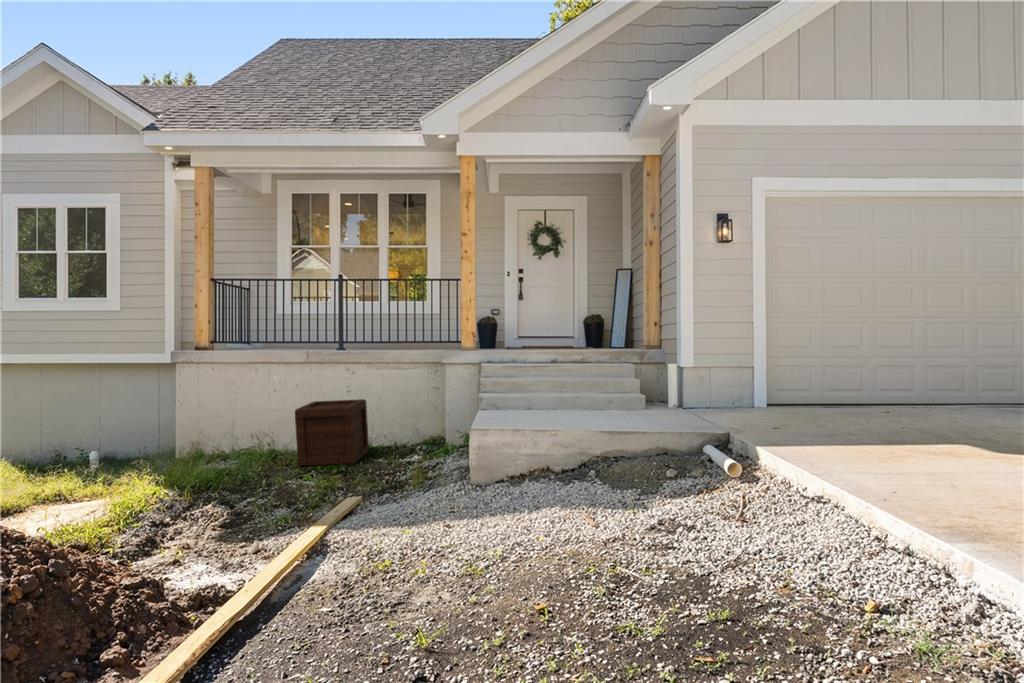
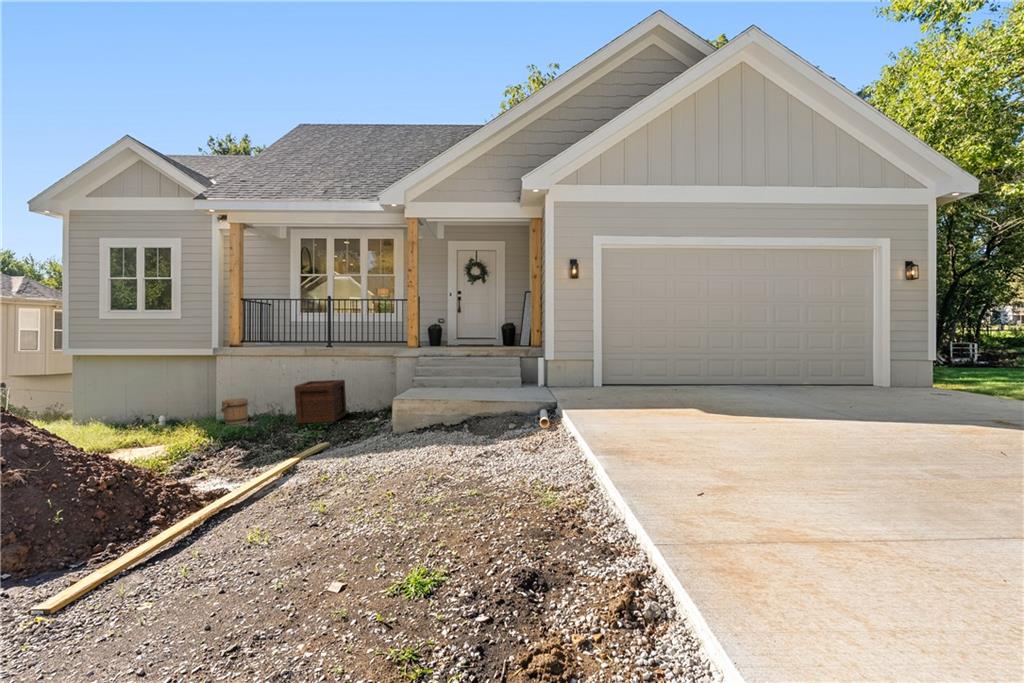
bucket: none [183,427,224,466] -> present [220,398,248,424]

